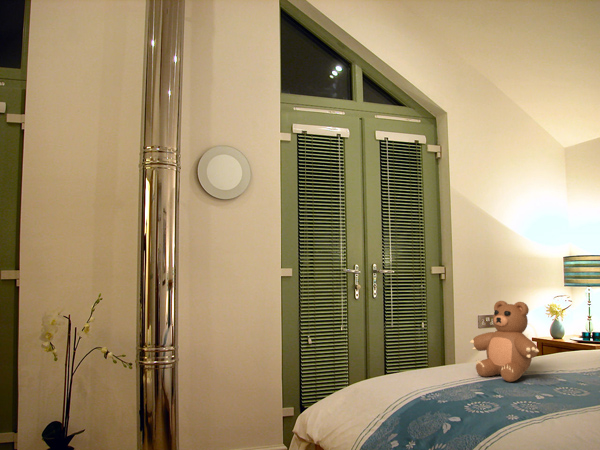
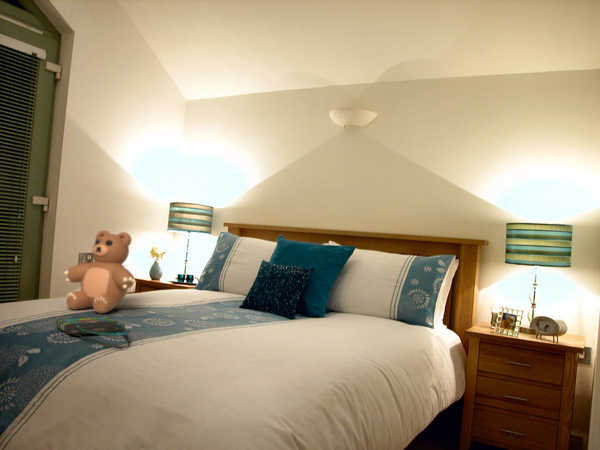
tote bag: none [472,387,542,422] -> present [56,317,129,349]

